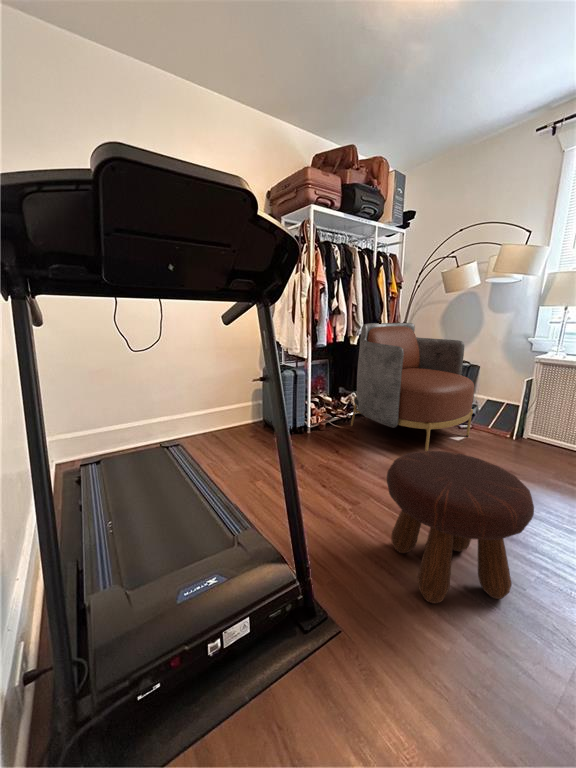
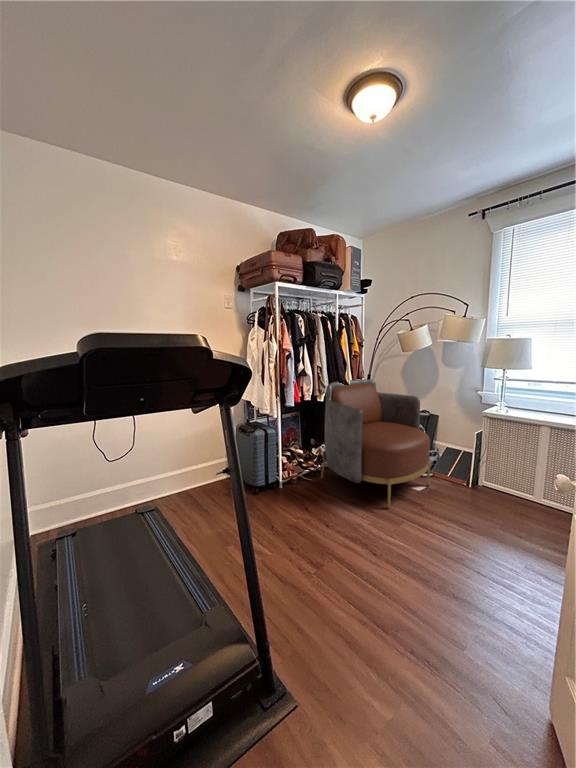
footstool: present [387,451,534,603] -> none [341,518,462,671]

